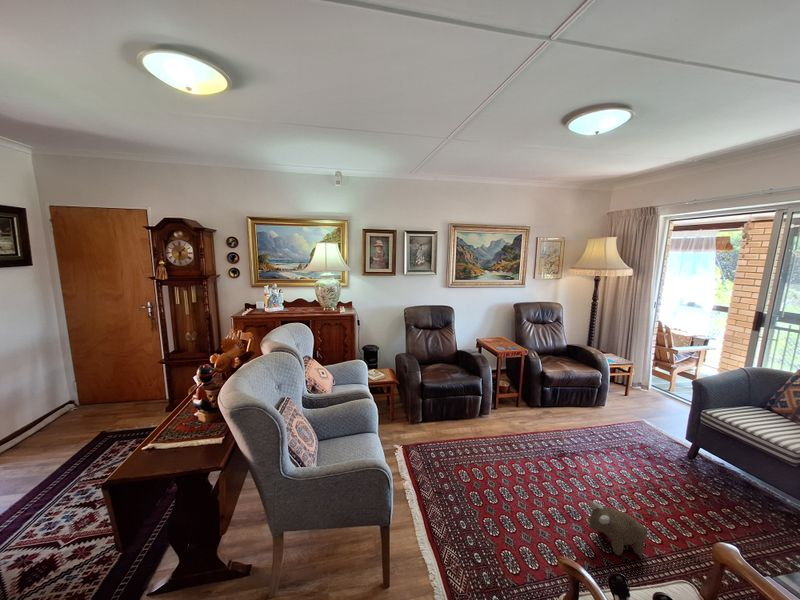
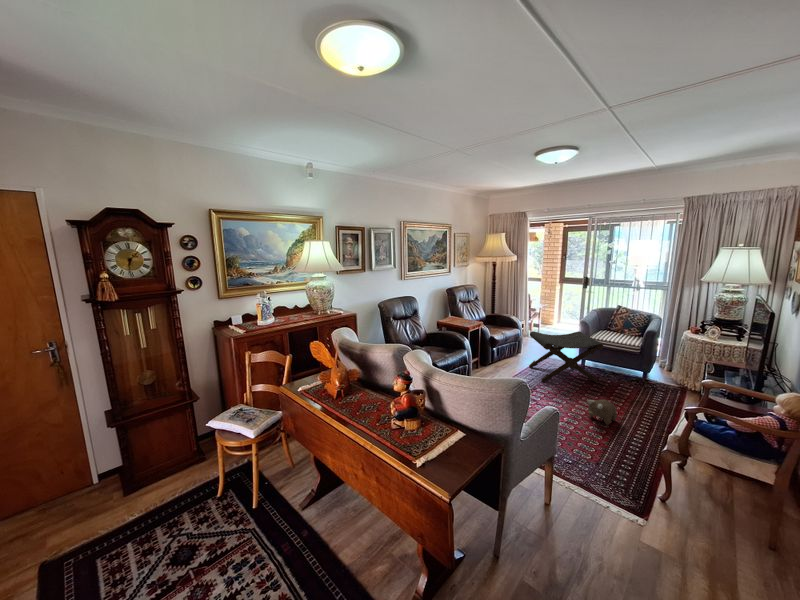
footstool: none [584,379,701,488] -> present [529,331,603,382]

